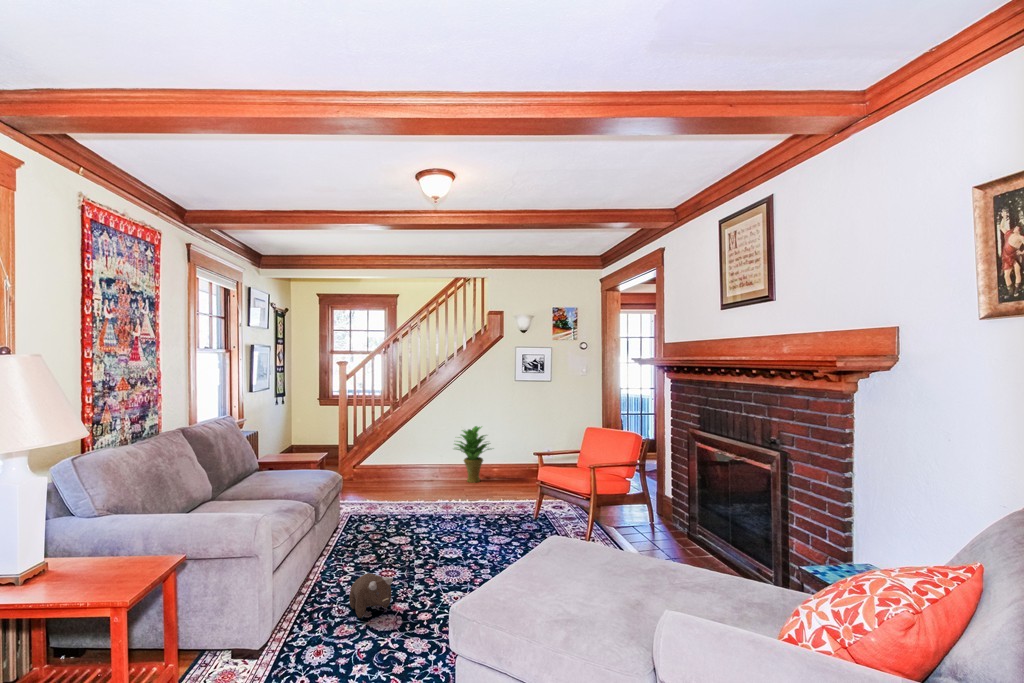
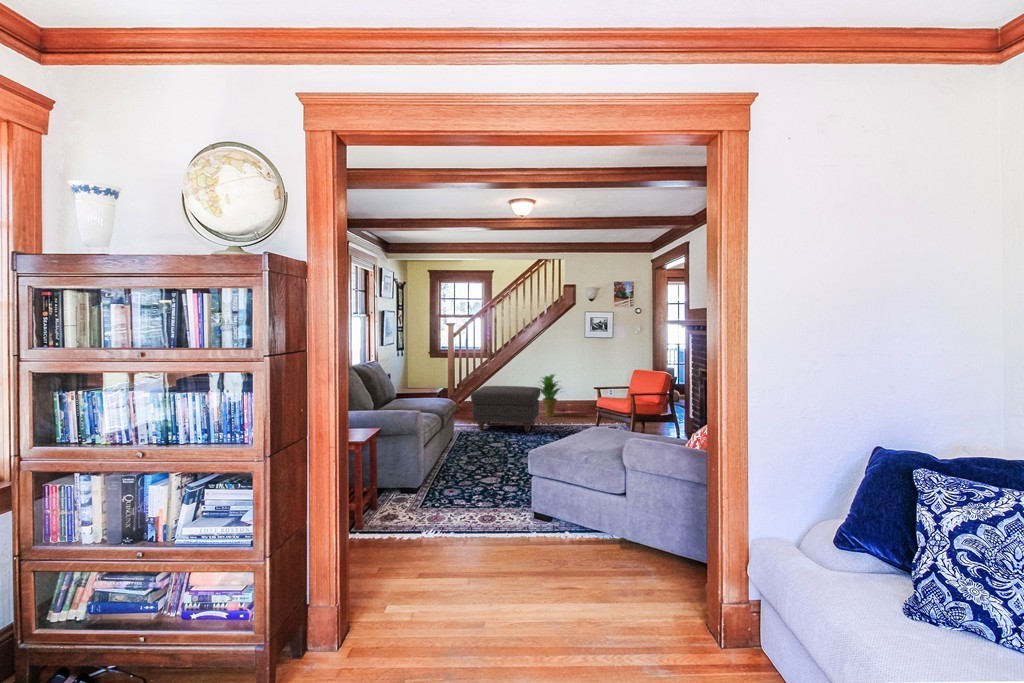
ottoman: none [365,447,462,512] -> present [471,386,540,432]
plush toy: present [349,573,393,618] -> none [468,453,496,479]

